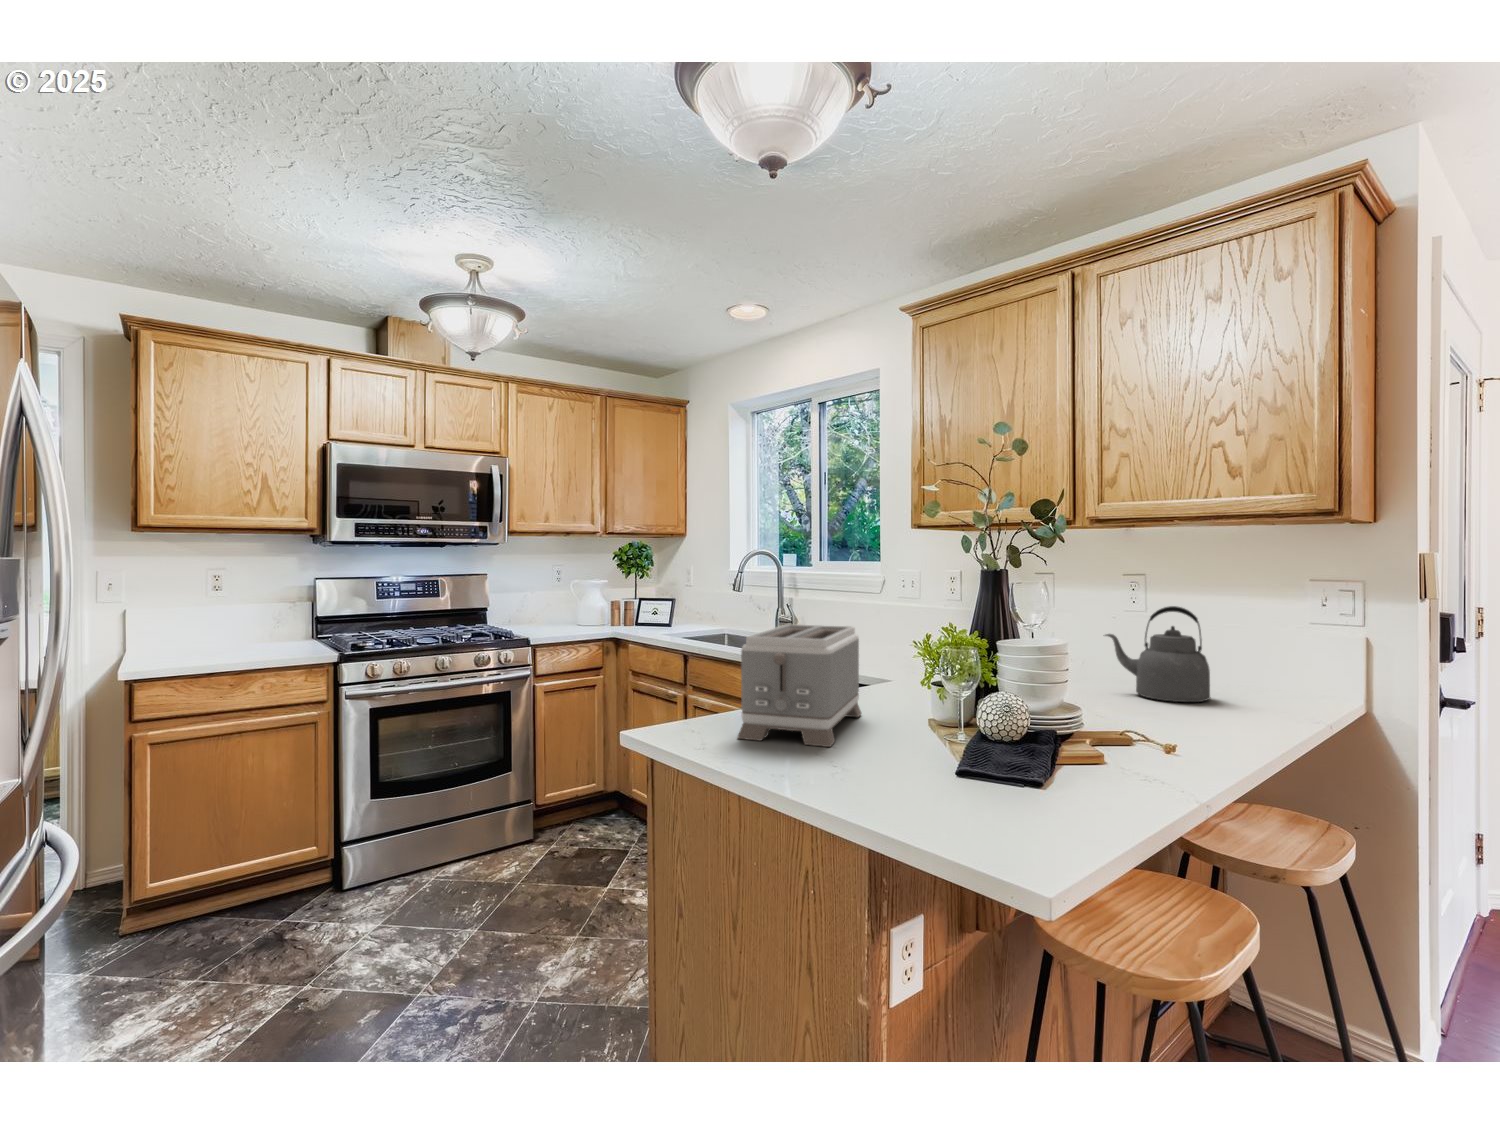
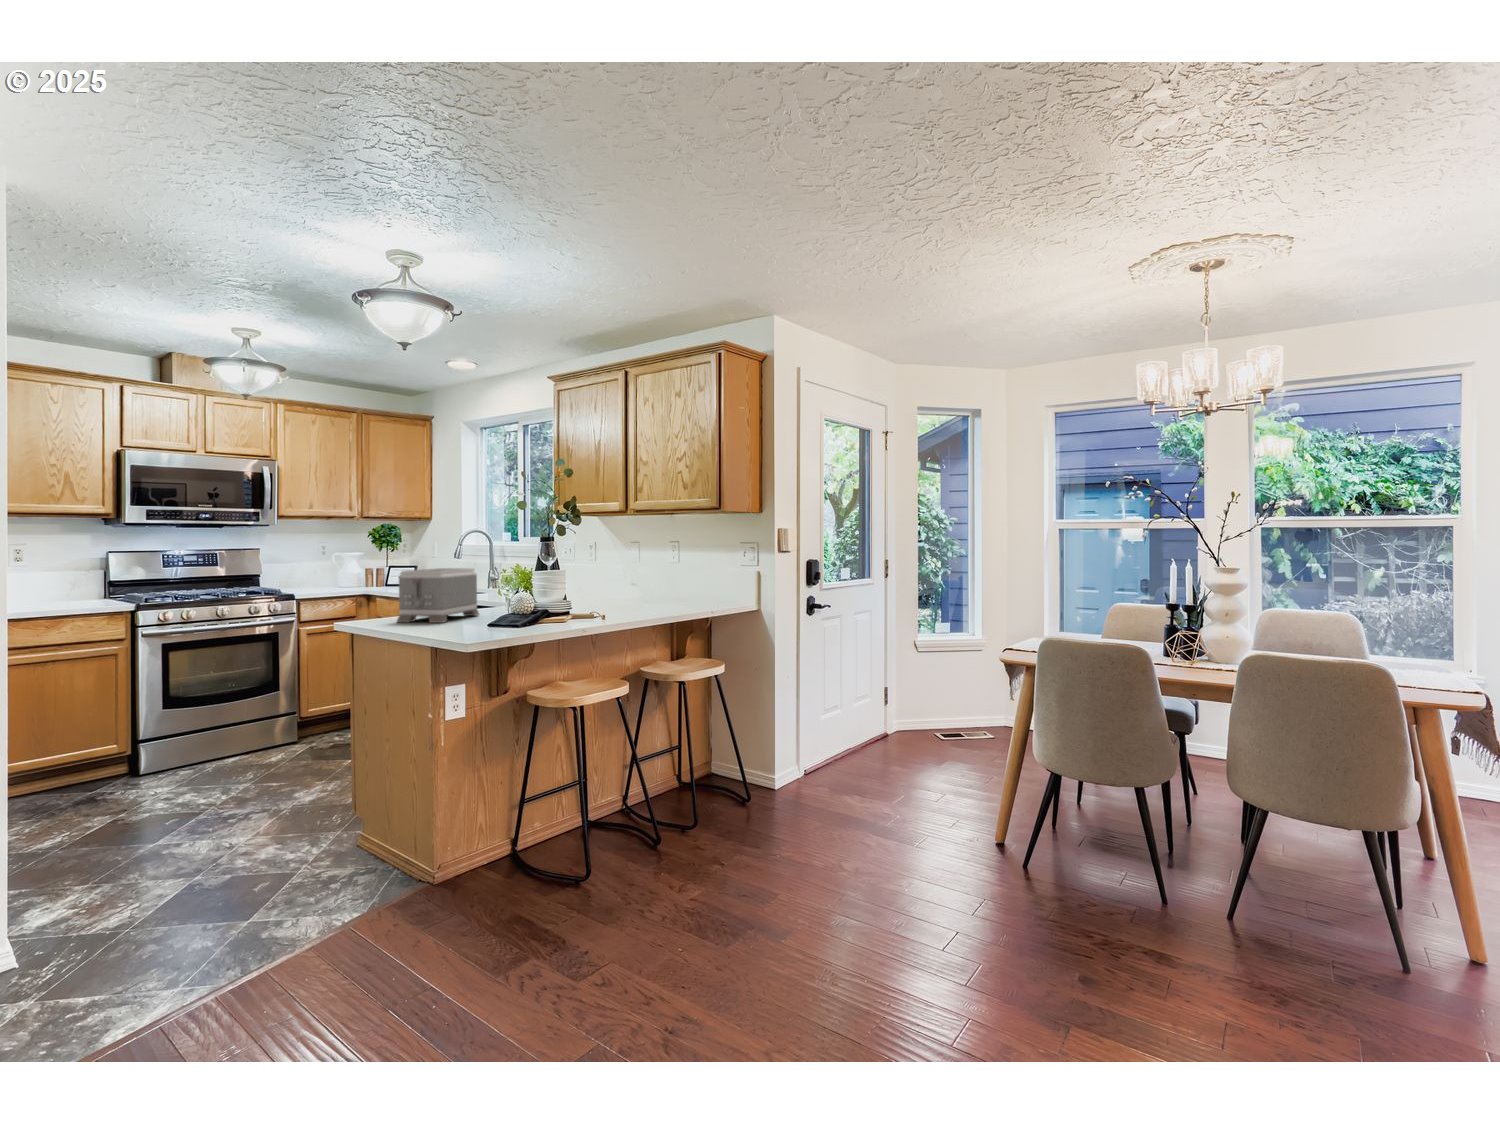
kettle: present [1105,606,1210,702] -> none [638,559,685,608]

